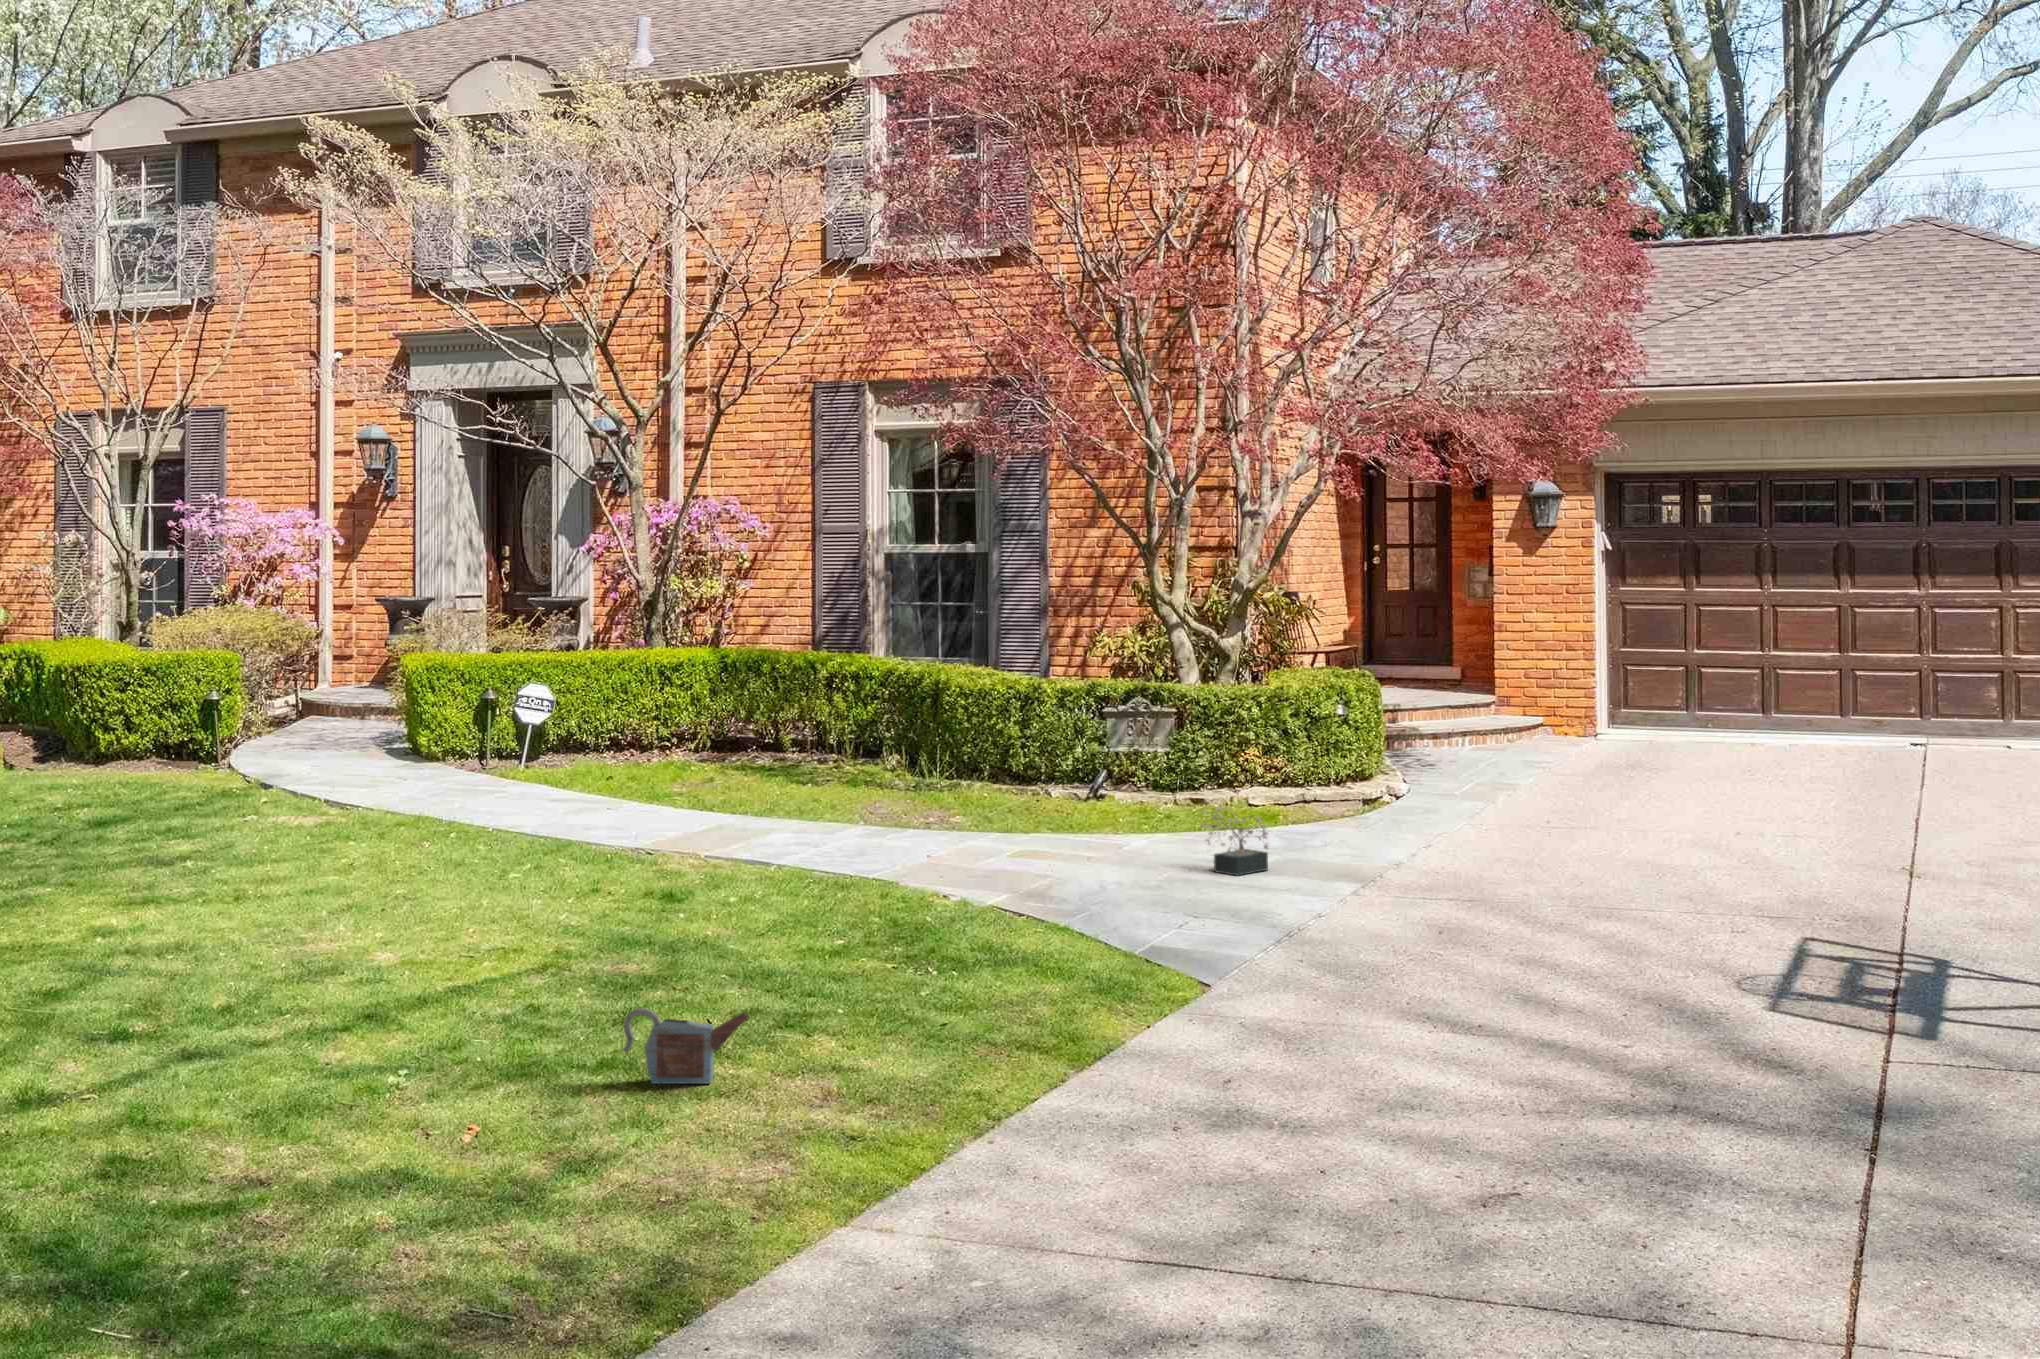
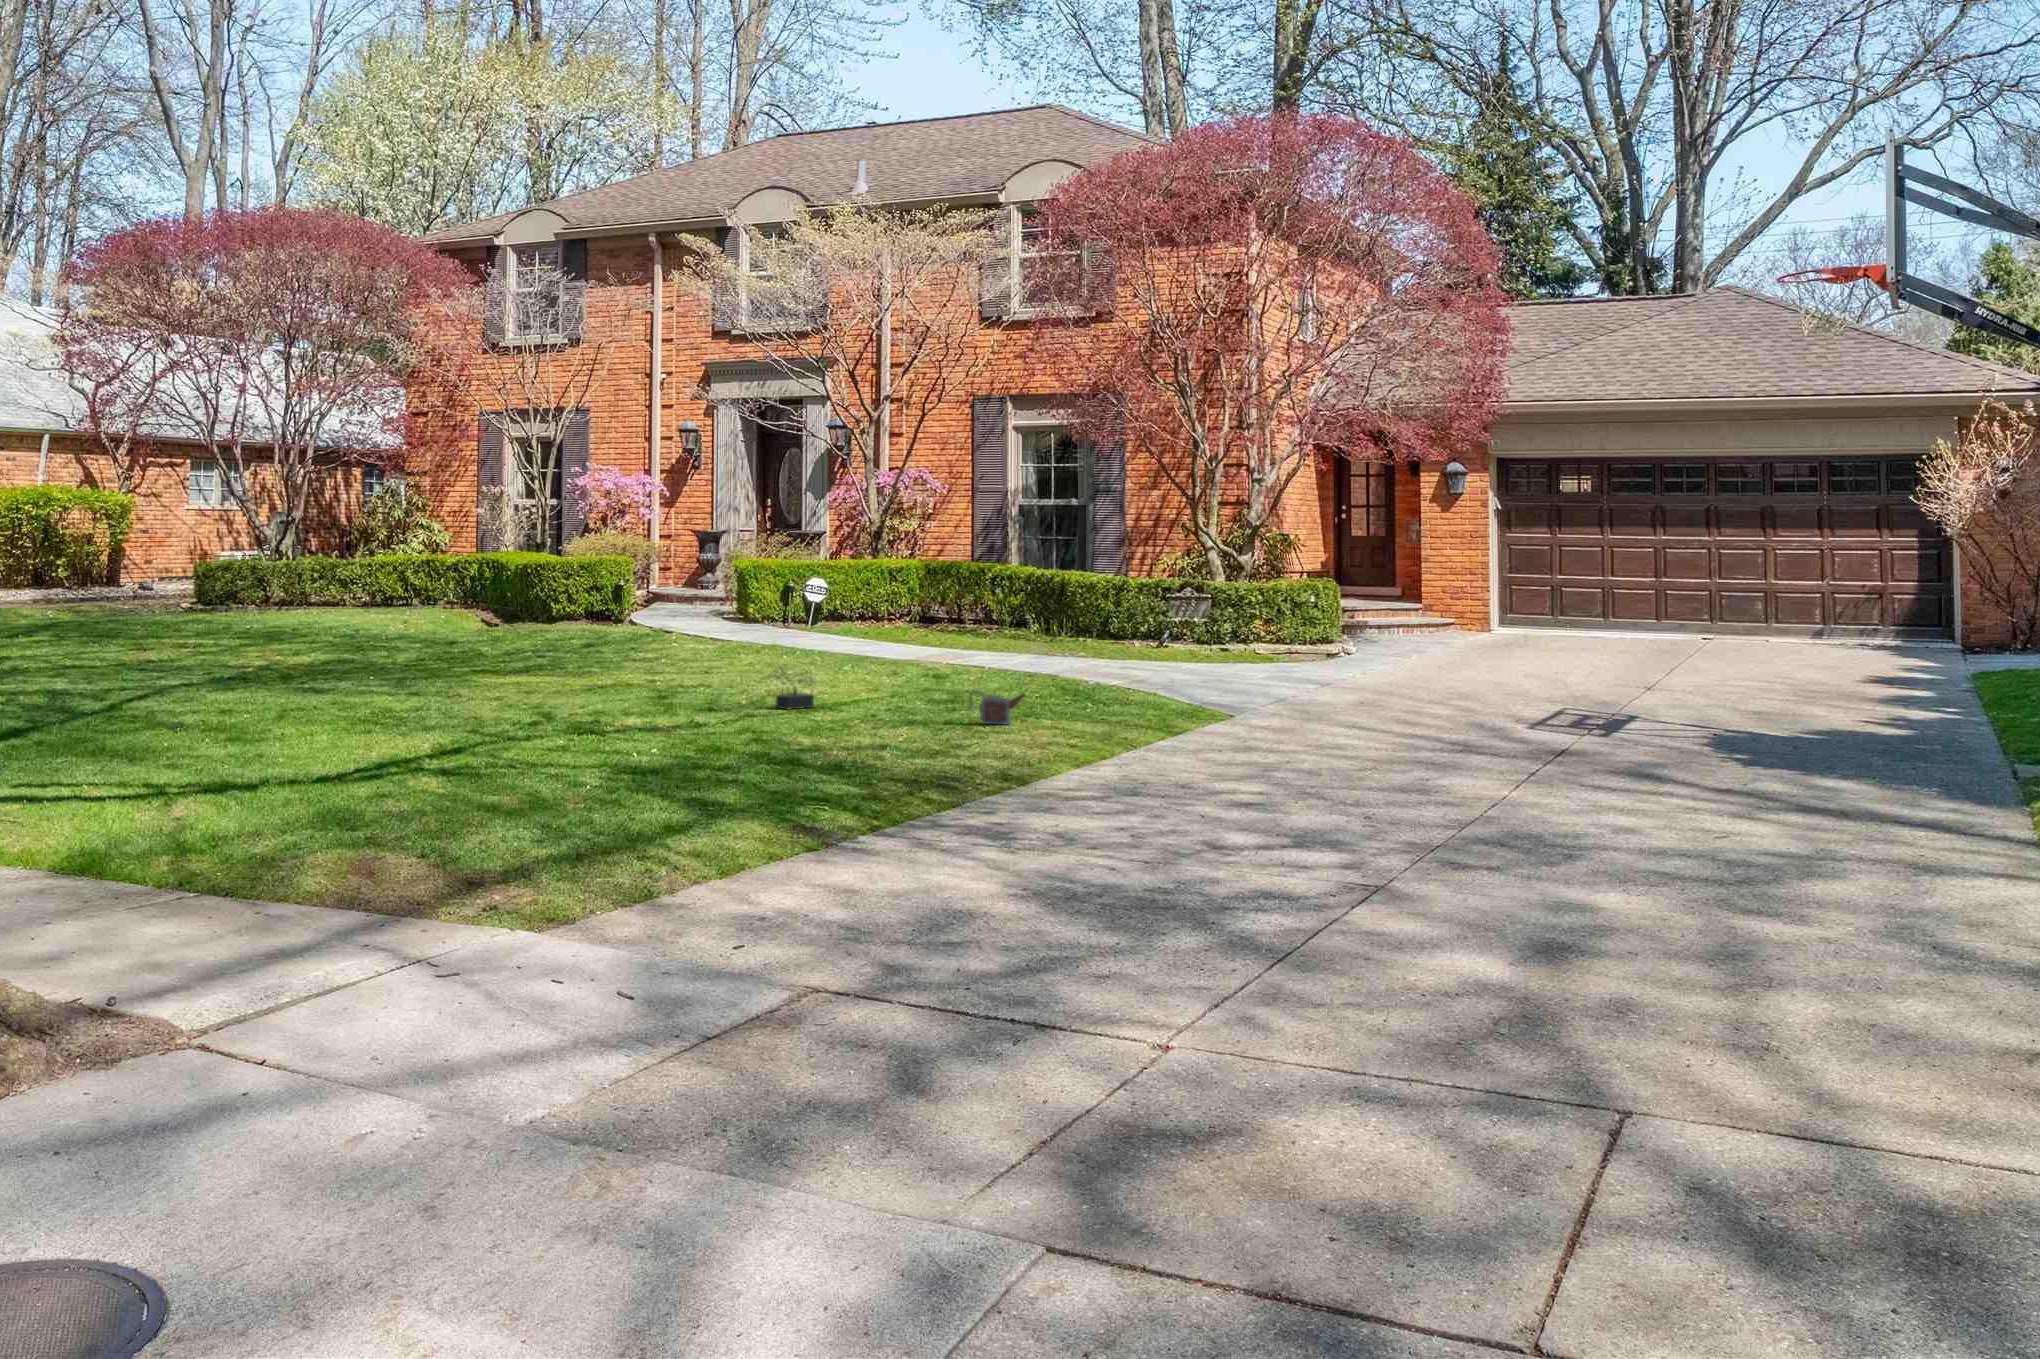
decorative plant: present [1201,807,1268,876] -> present [767,665,816,710]

